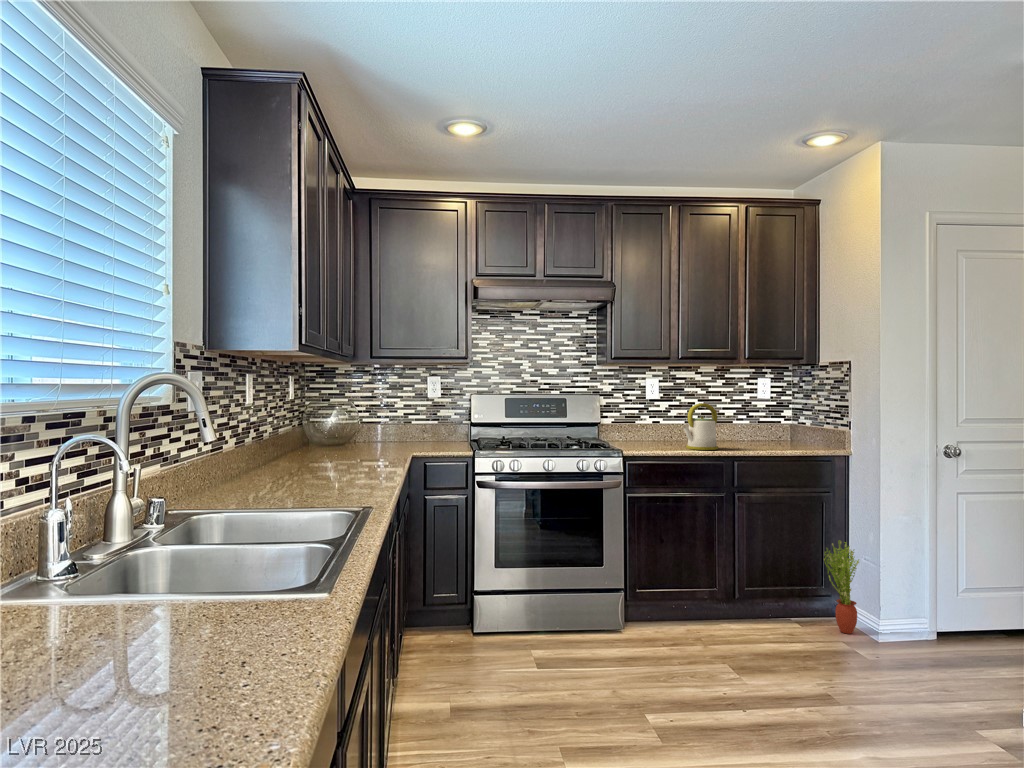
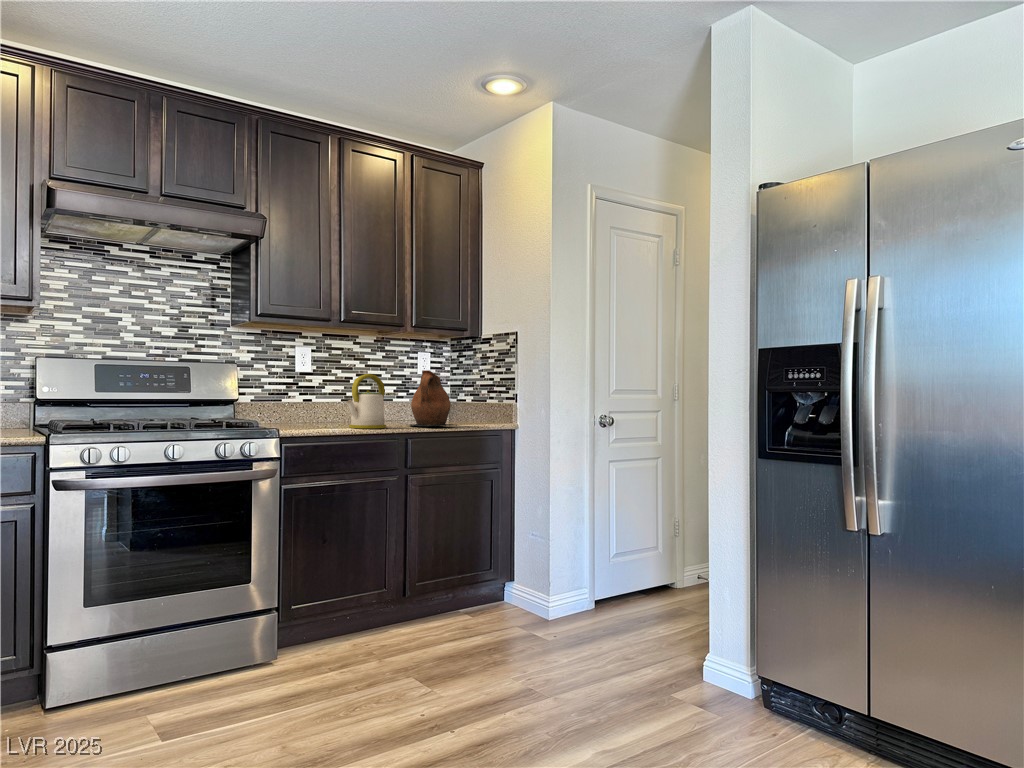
ceramic pitcher: none [739,399,789,450] -> present [410,370,457,426]
potted plant: present [823,540,859,634] -> none [494,519,529,616]

